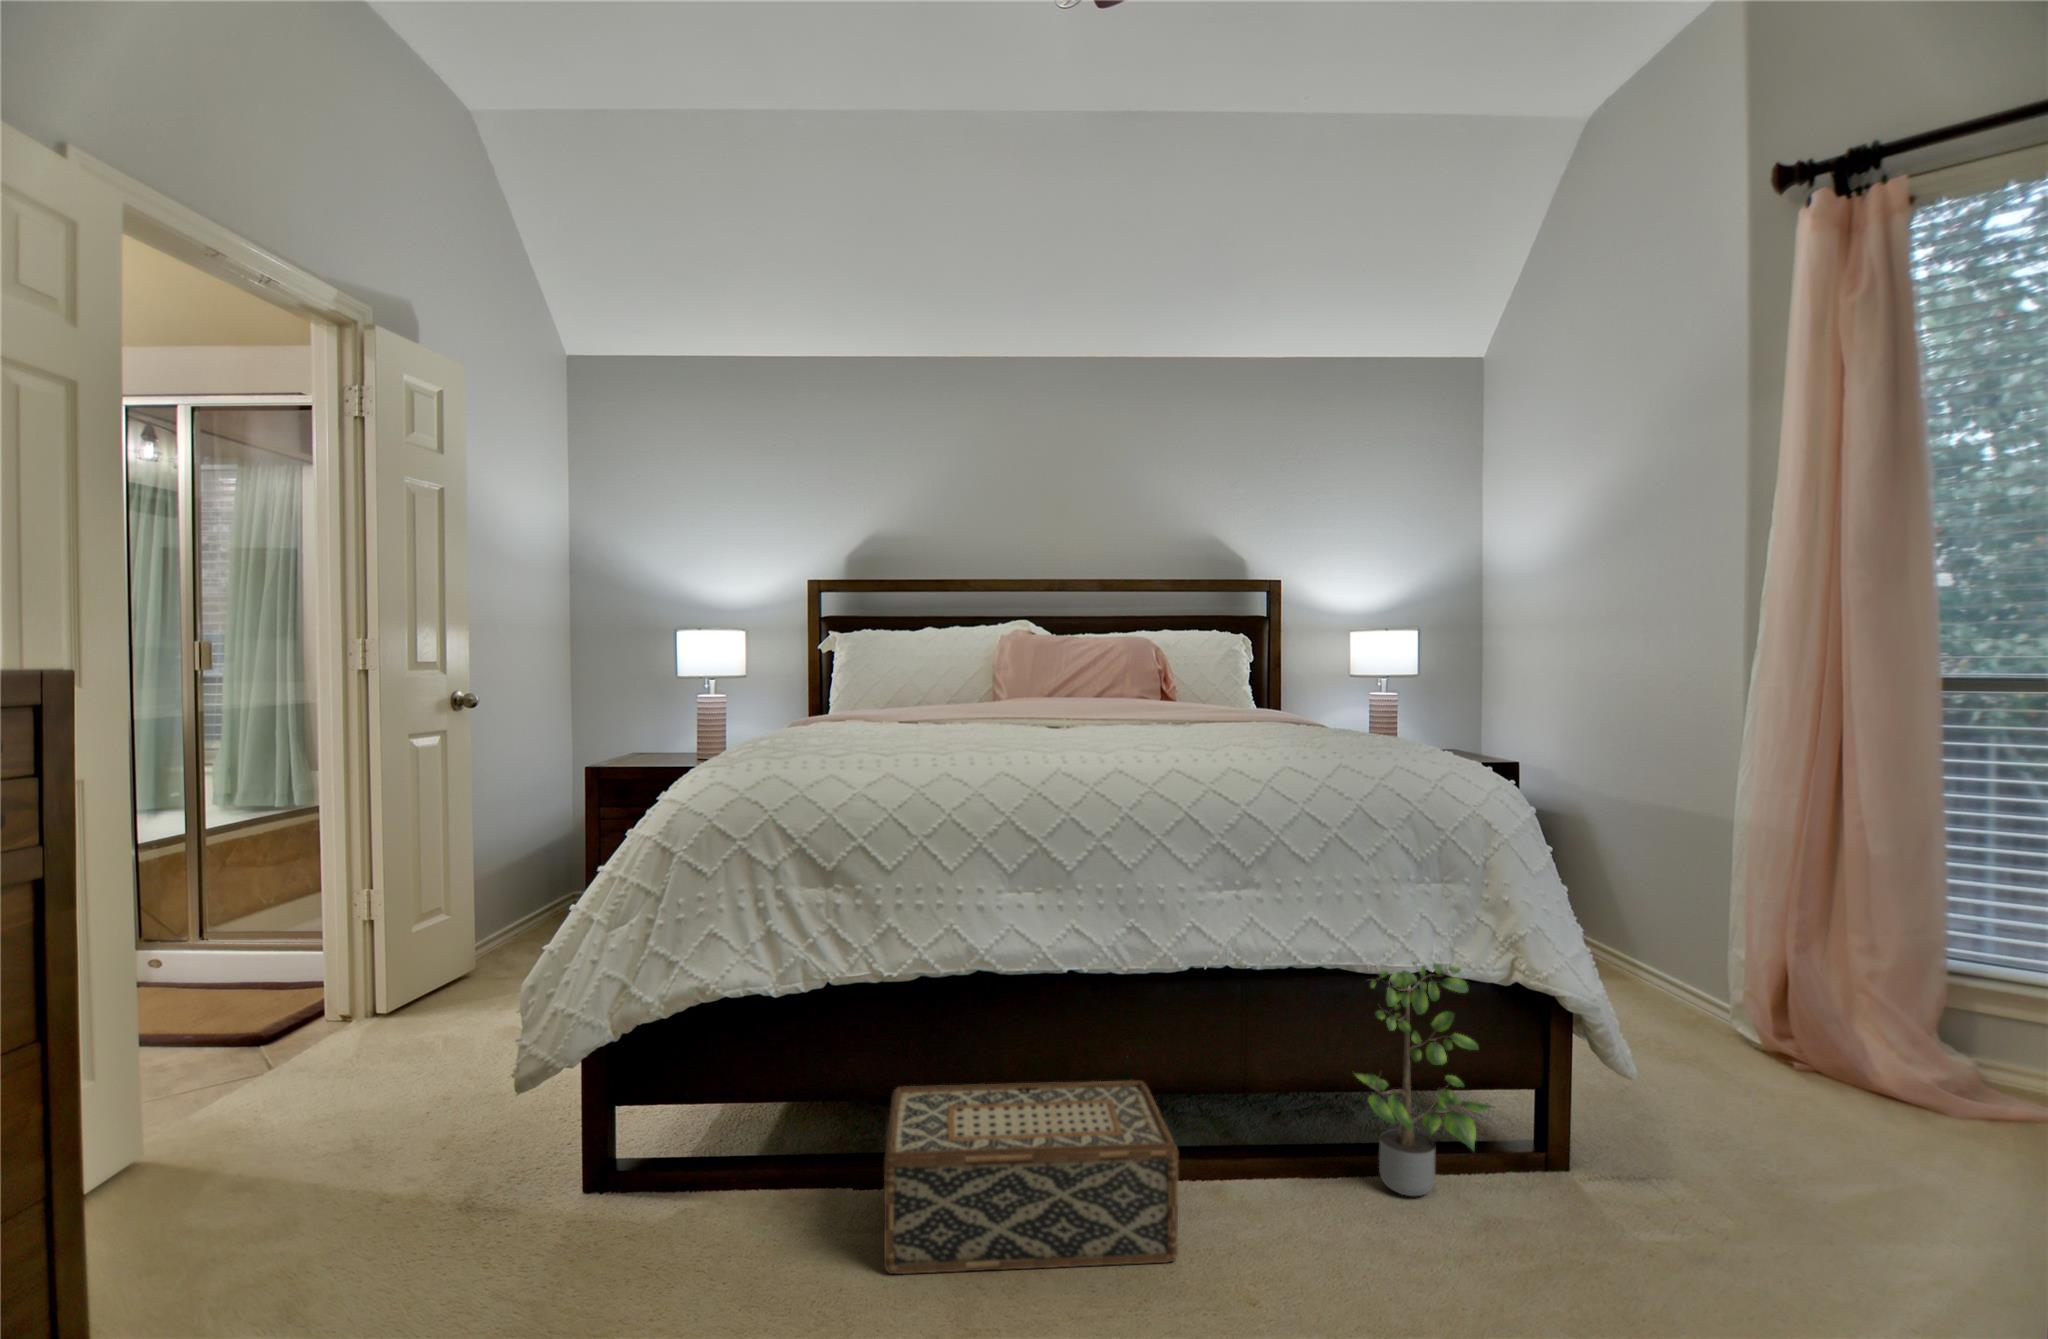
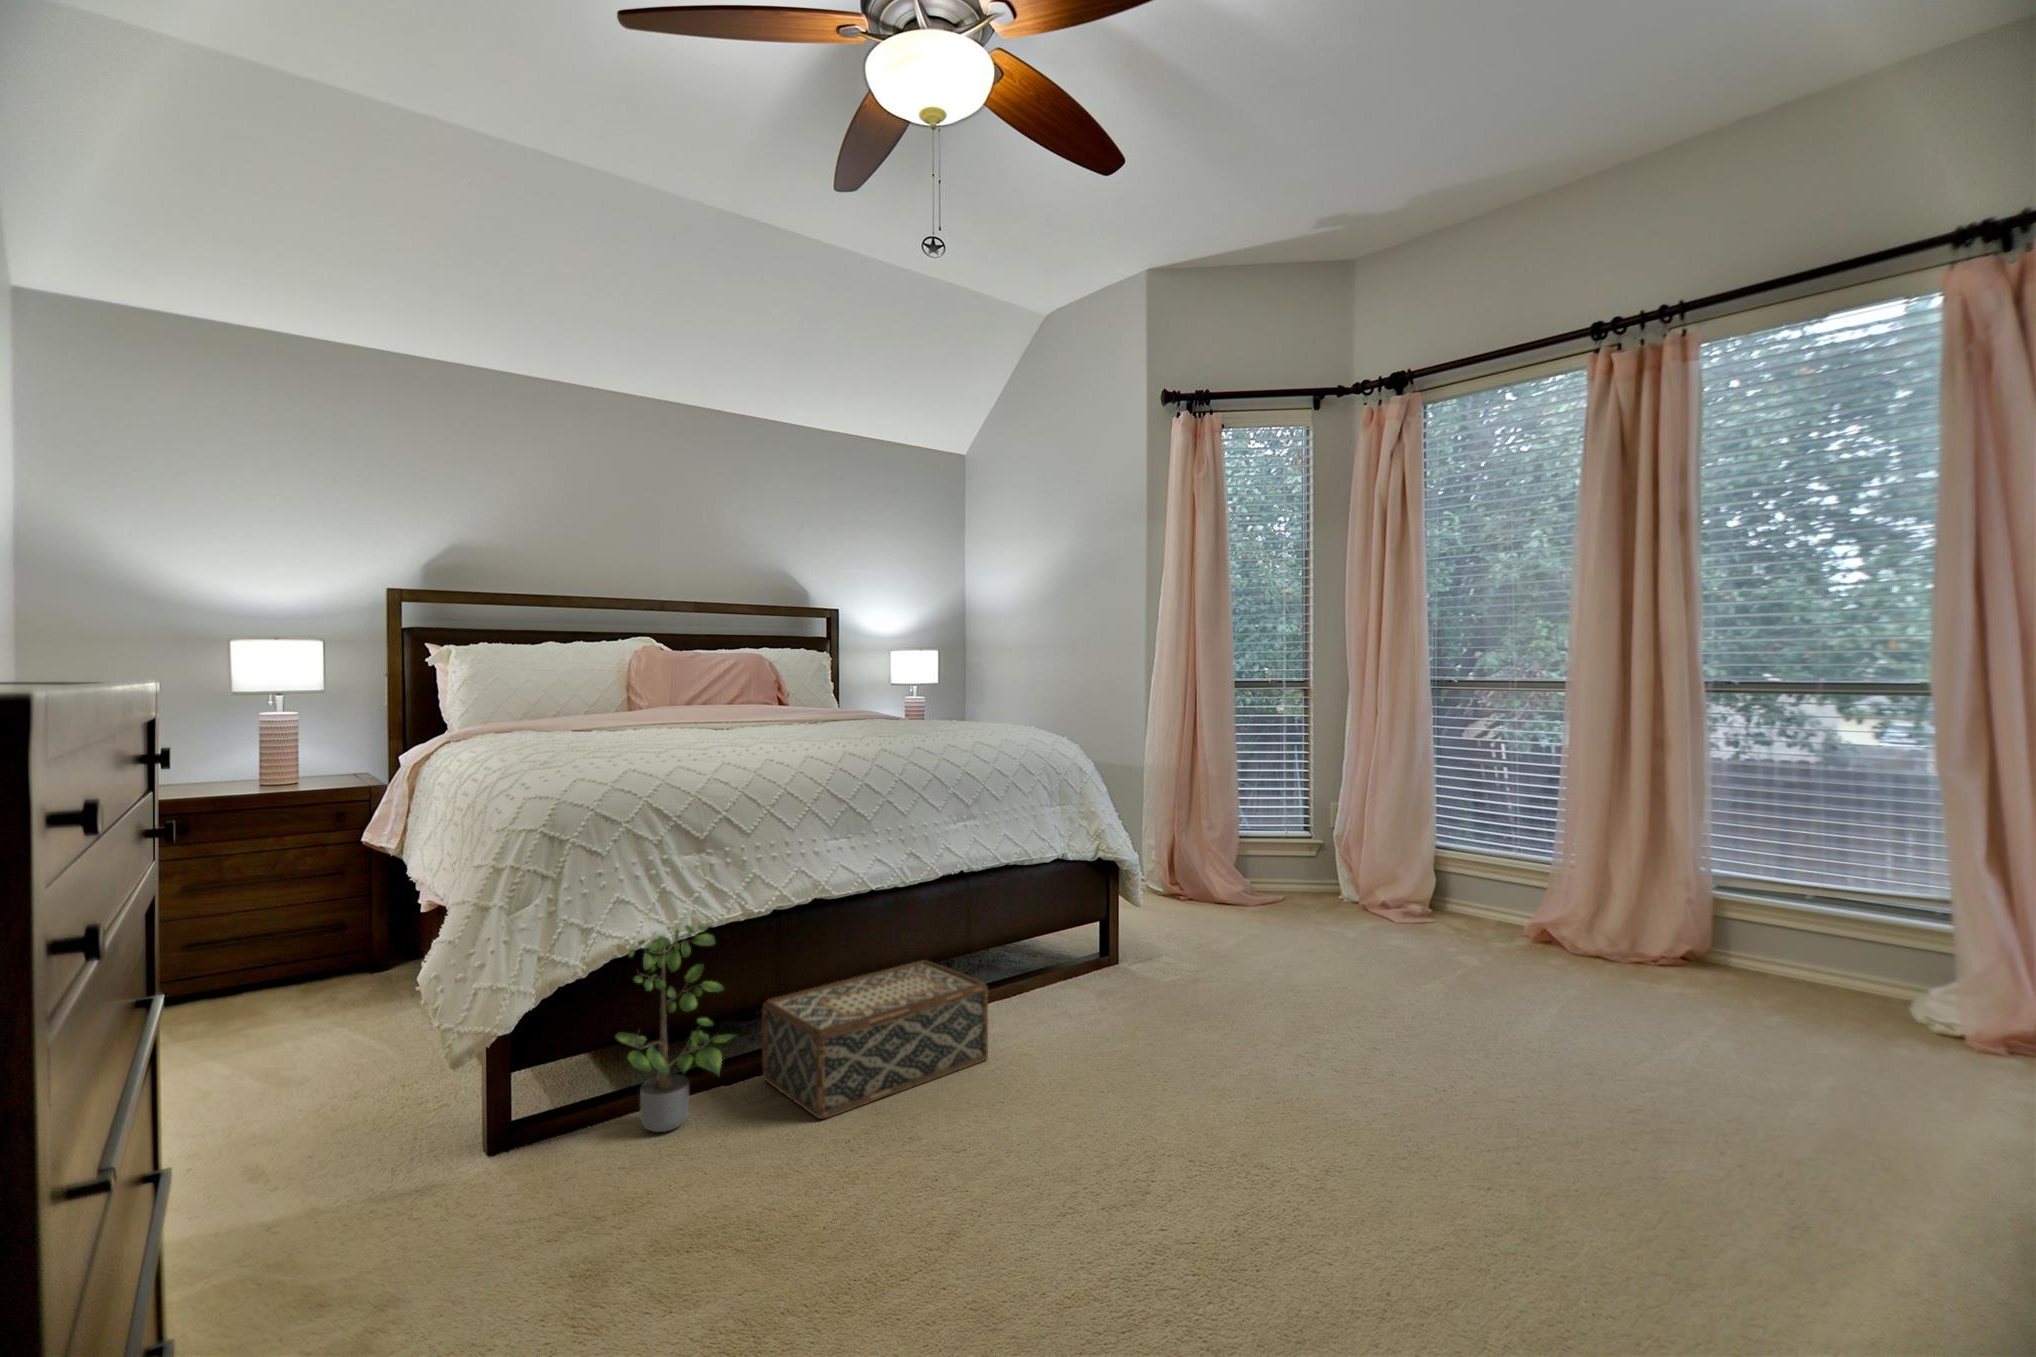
potted plant: present [1355,962,1491,1196] -> present [616,924,734,1132]

